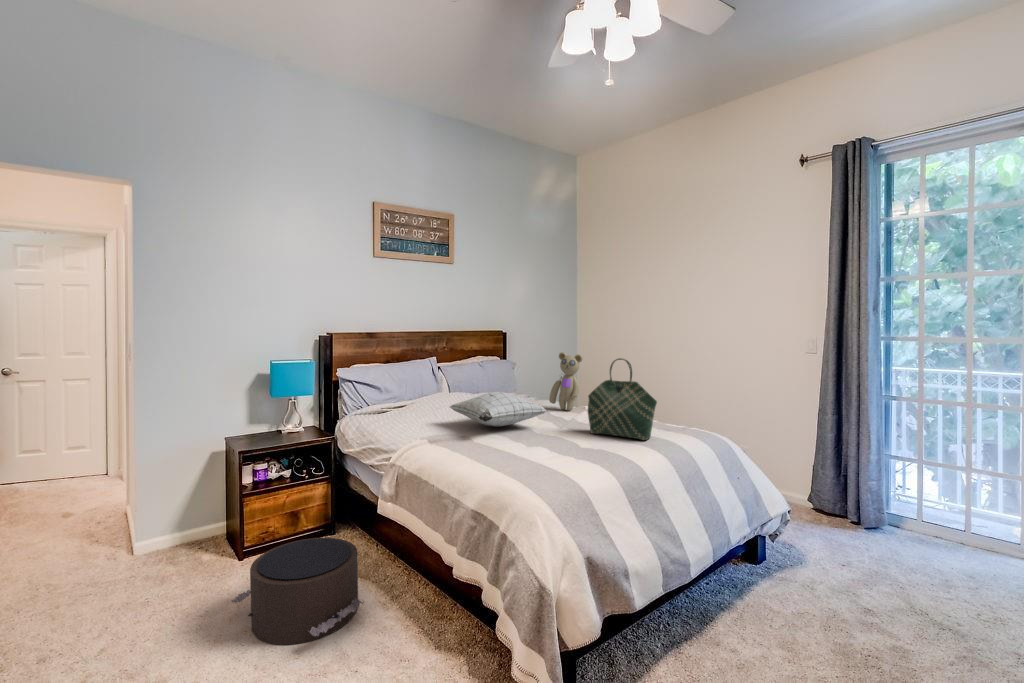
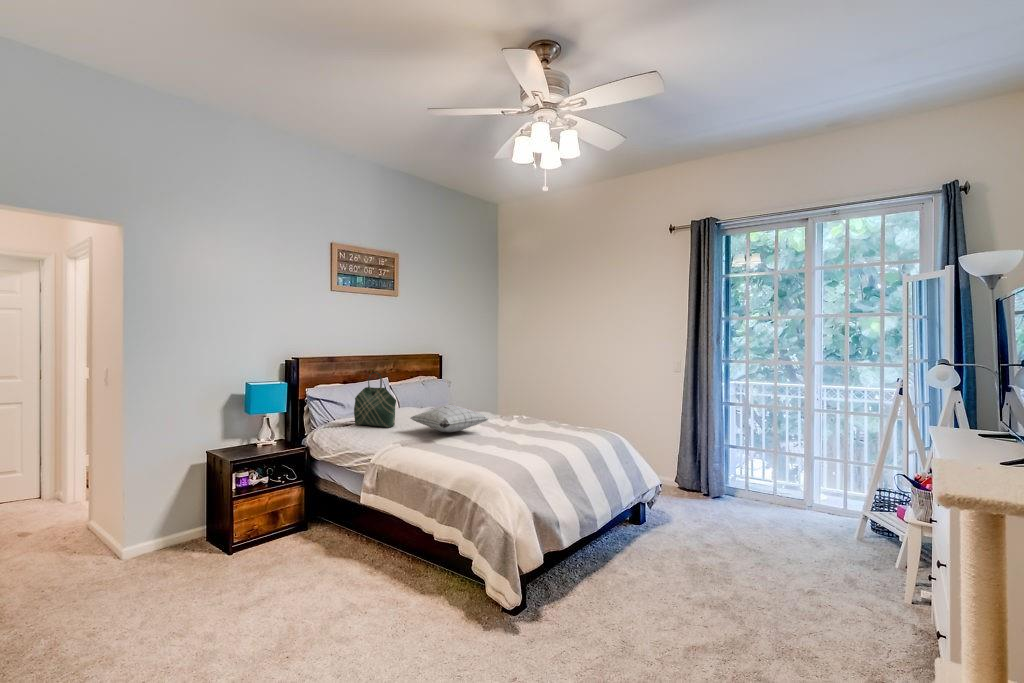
teddy bear: present [549,352,583,411] -> none [485,373,512,419]
tote bag: present [588,358,657,440] -> present [354,372,396,427]
pouf: present [232,538,364,645] -> none [246,525,359,604]

